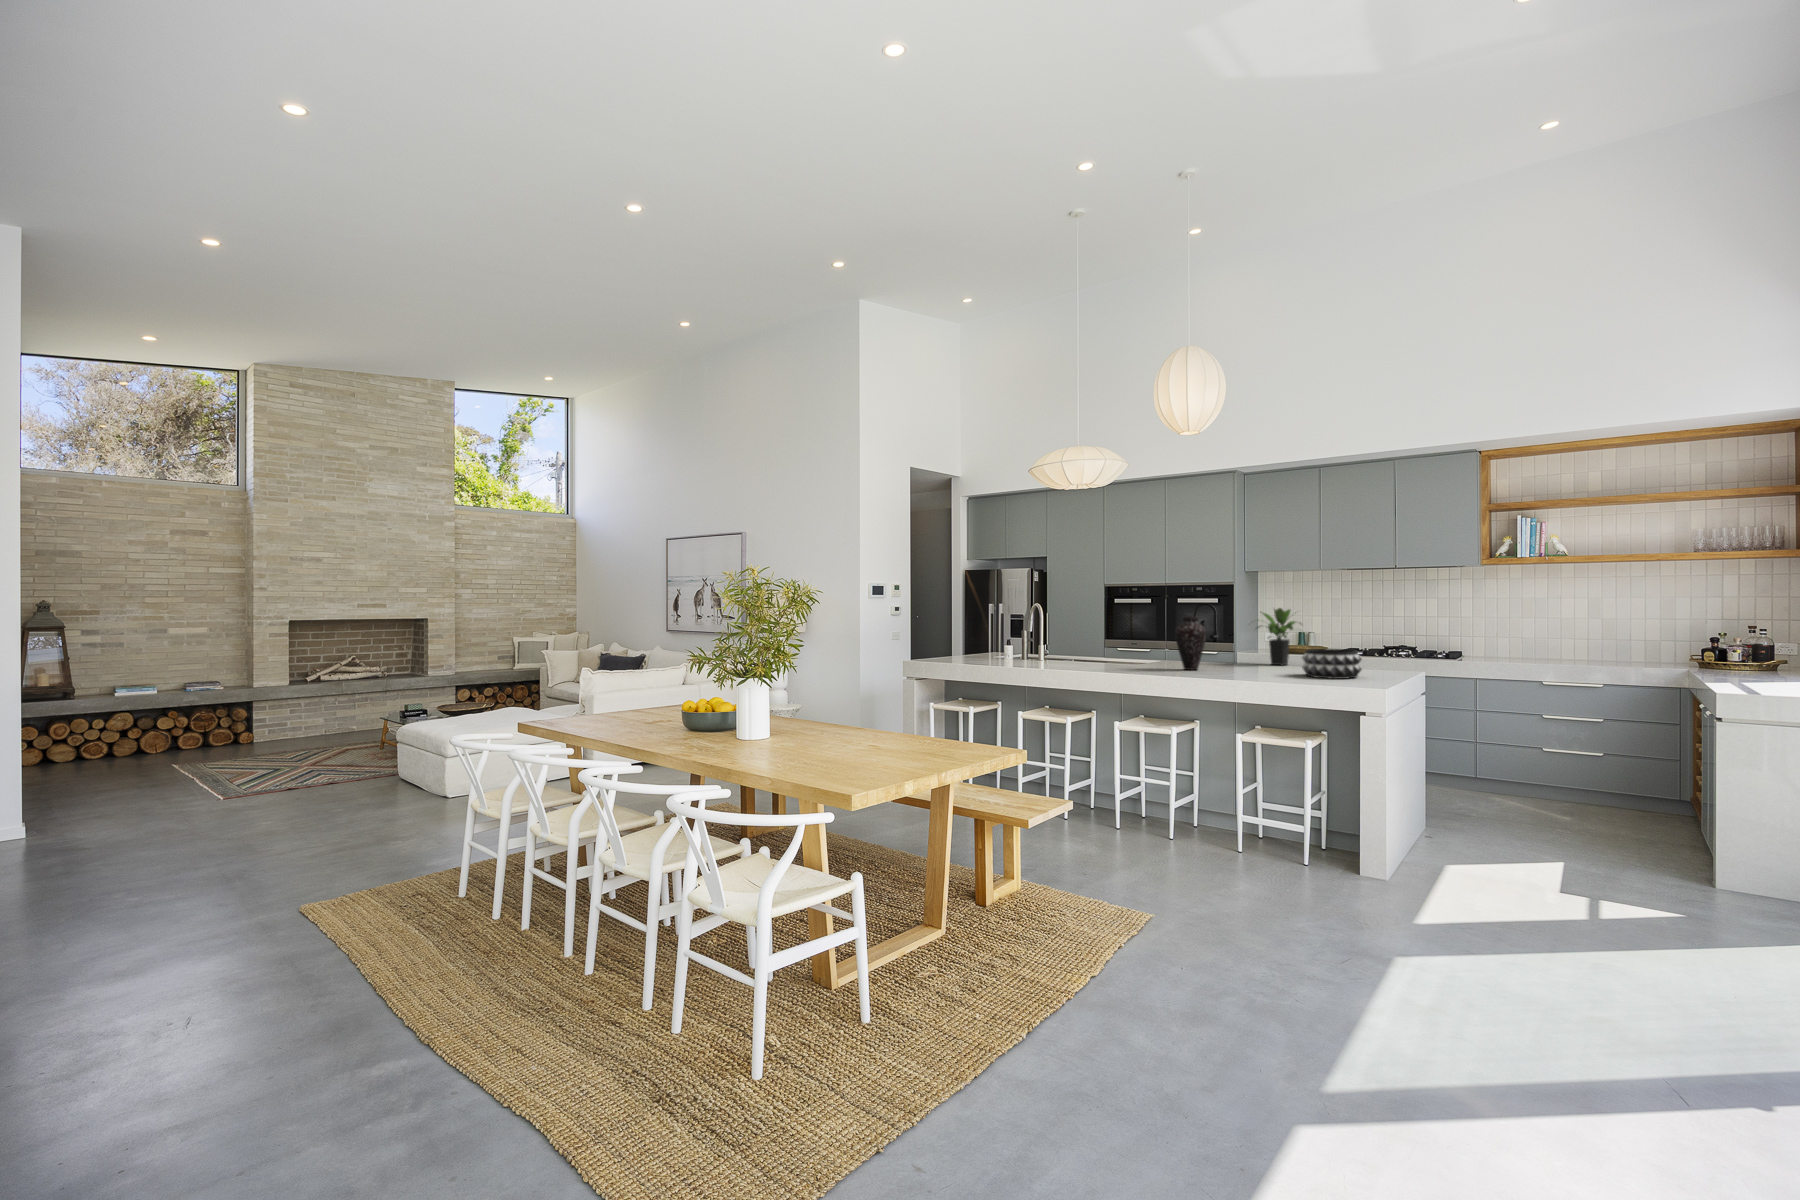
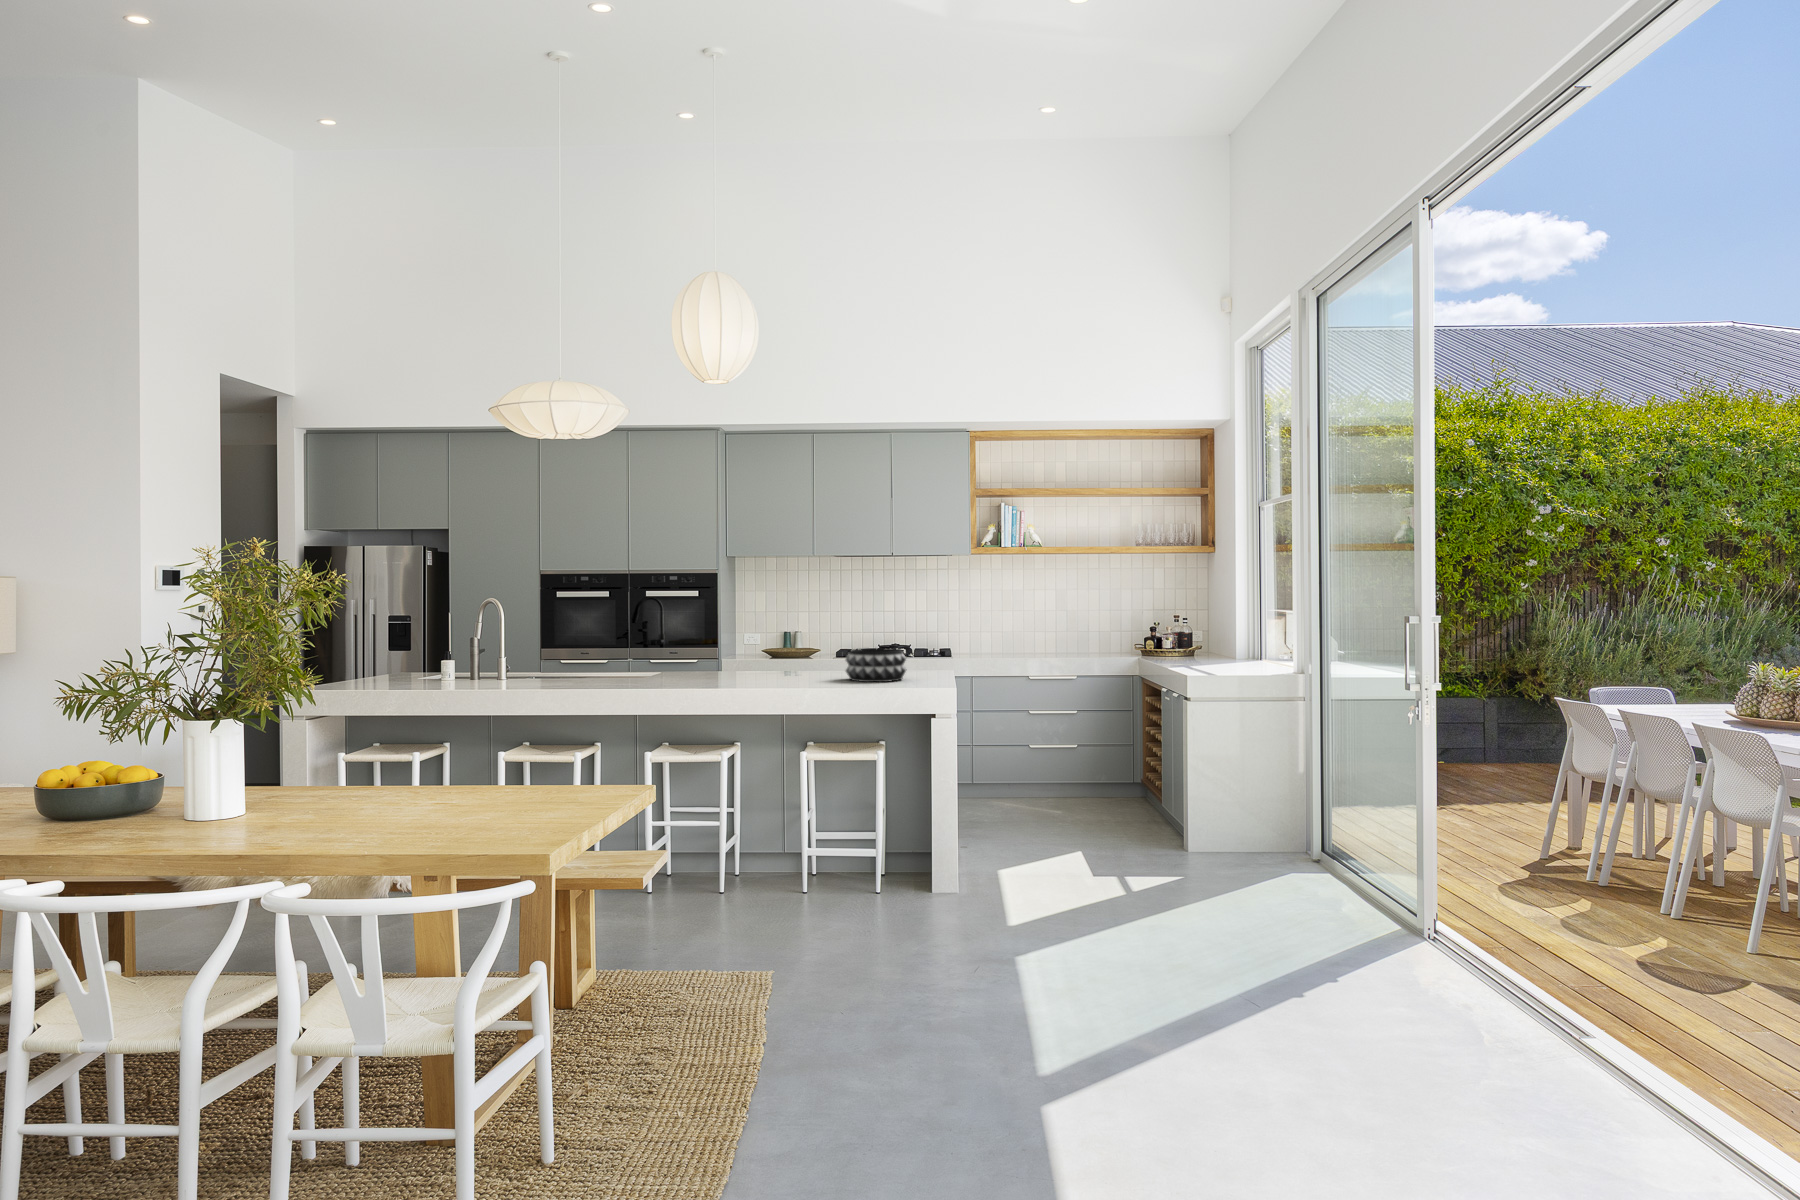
potted plant: present [1257,608,1301,665] -> none [763,602,827,671]
vase: present [1175,617,1206,670] -> none [699,614,737,681]

